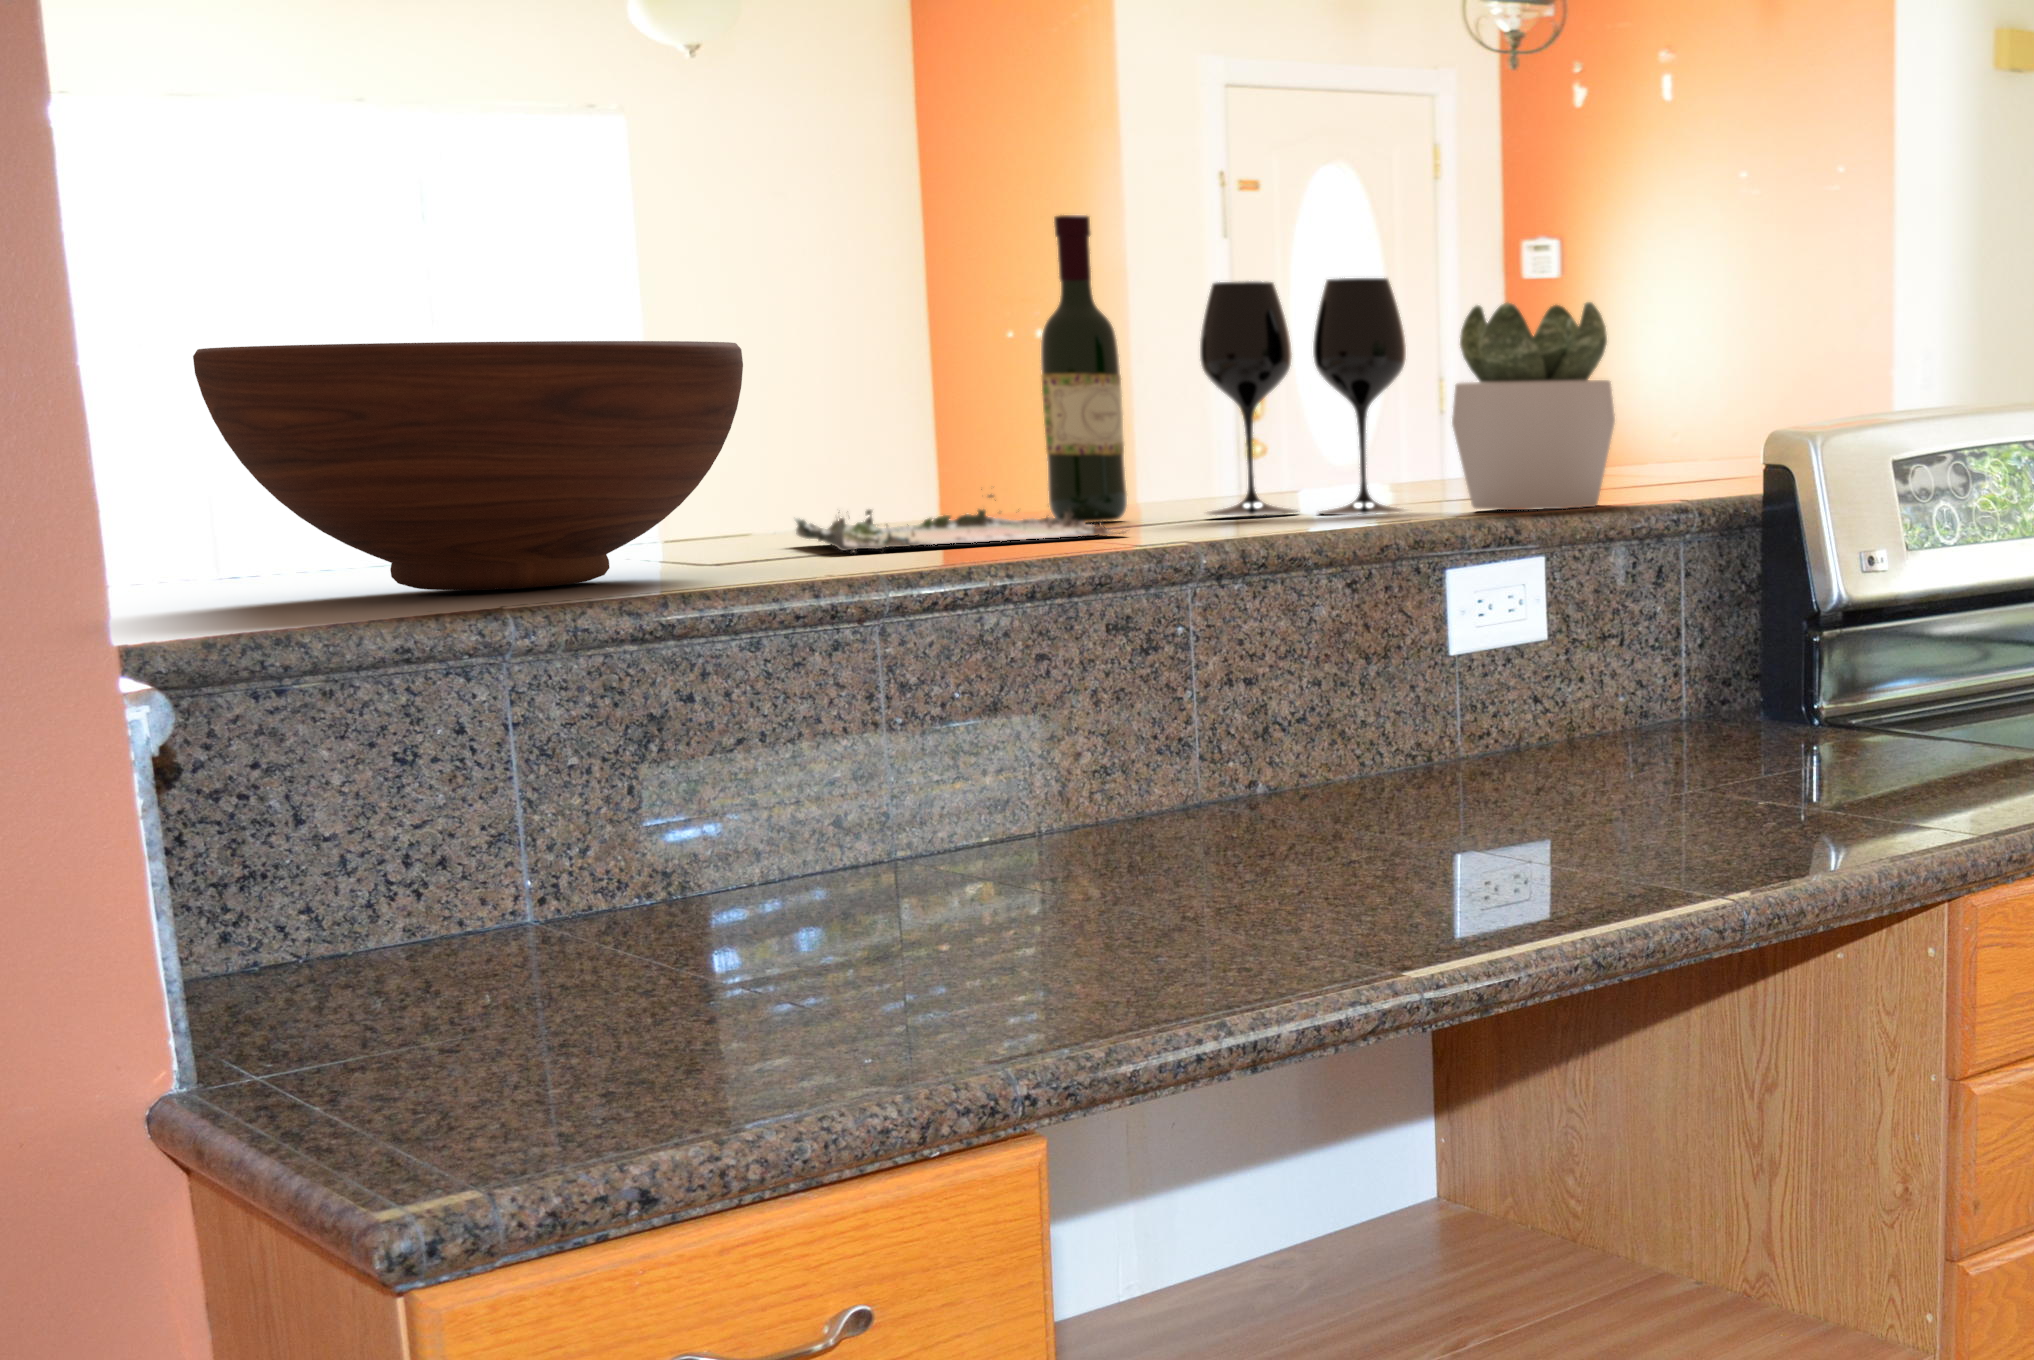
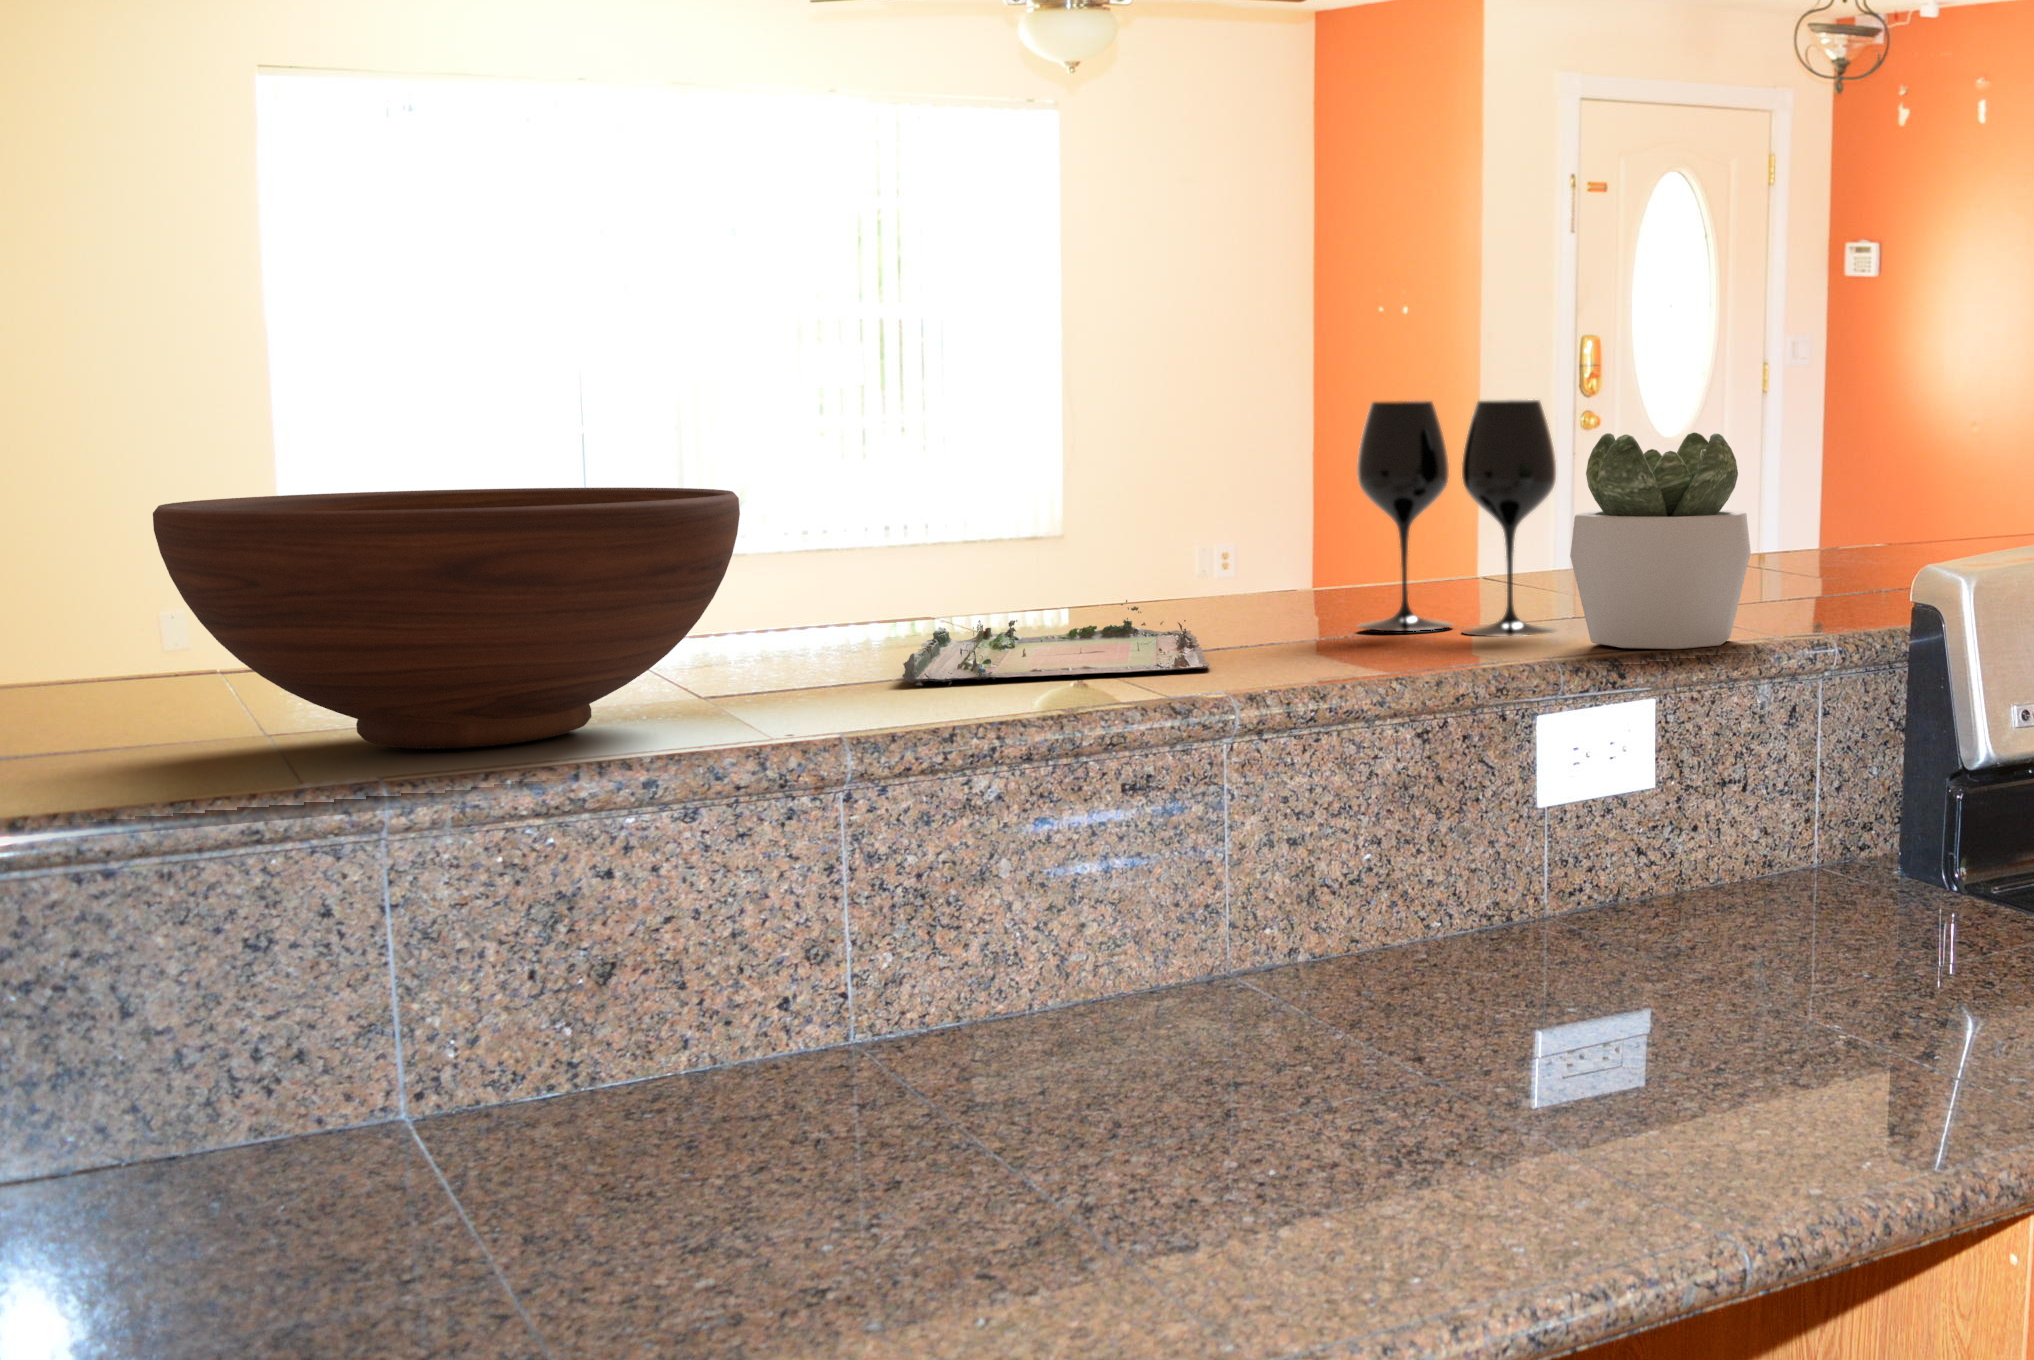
wine bottle: present [1041,215,1127,522] -> none [1222,334,1299,627]

